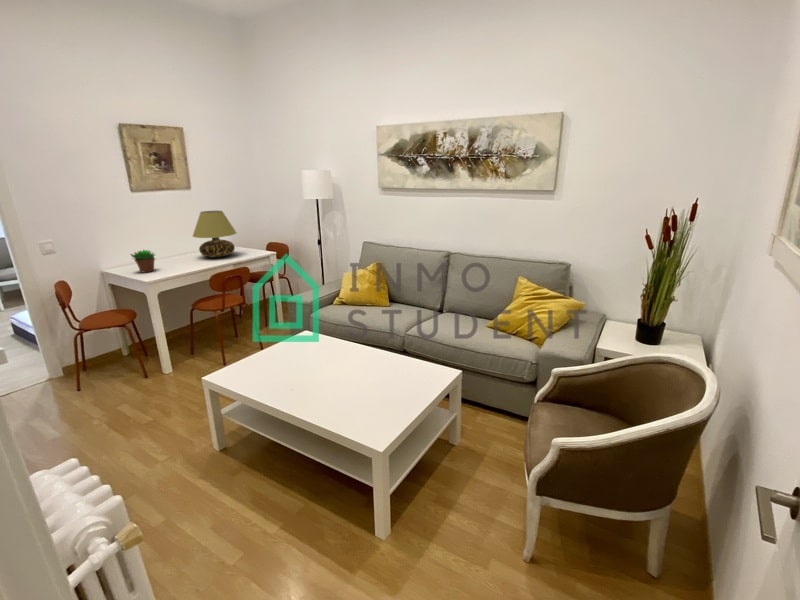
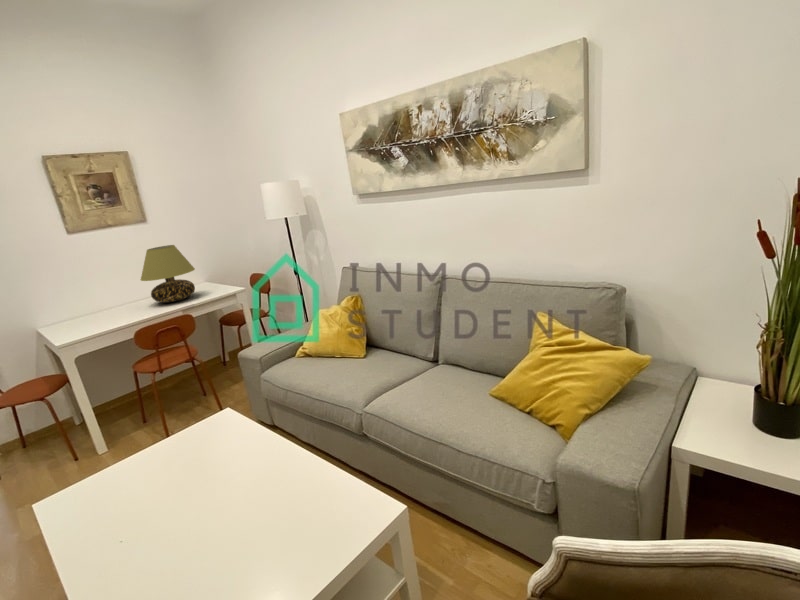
succulent plant: present [131,250,155,272] -> none [53,302,86,330]

